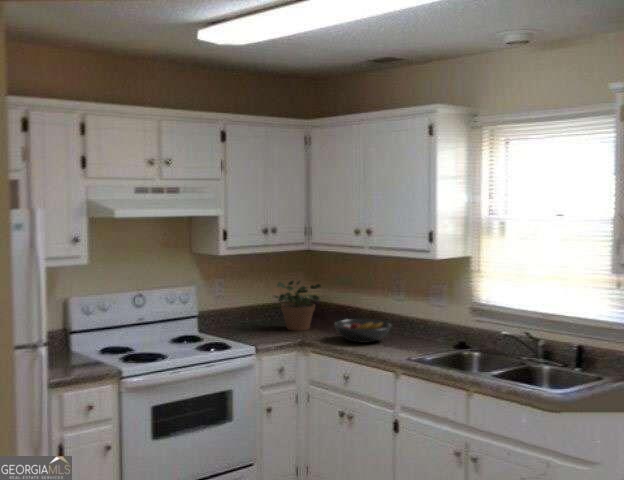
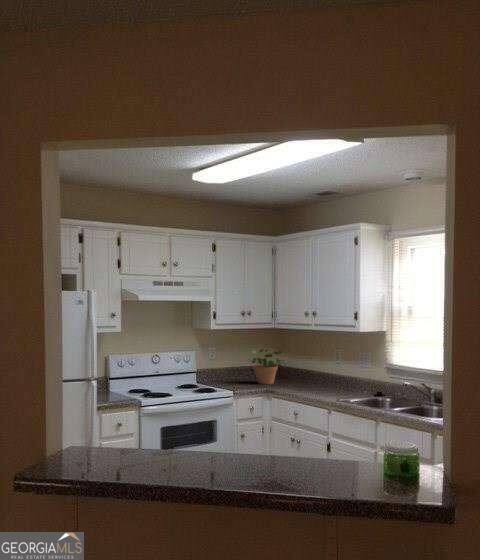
fruit bowl: present [334,319,391,343] -> none [289,375,330,391]

